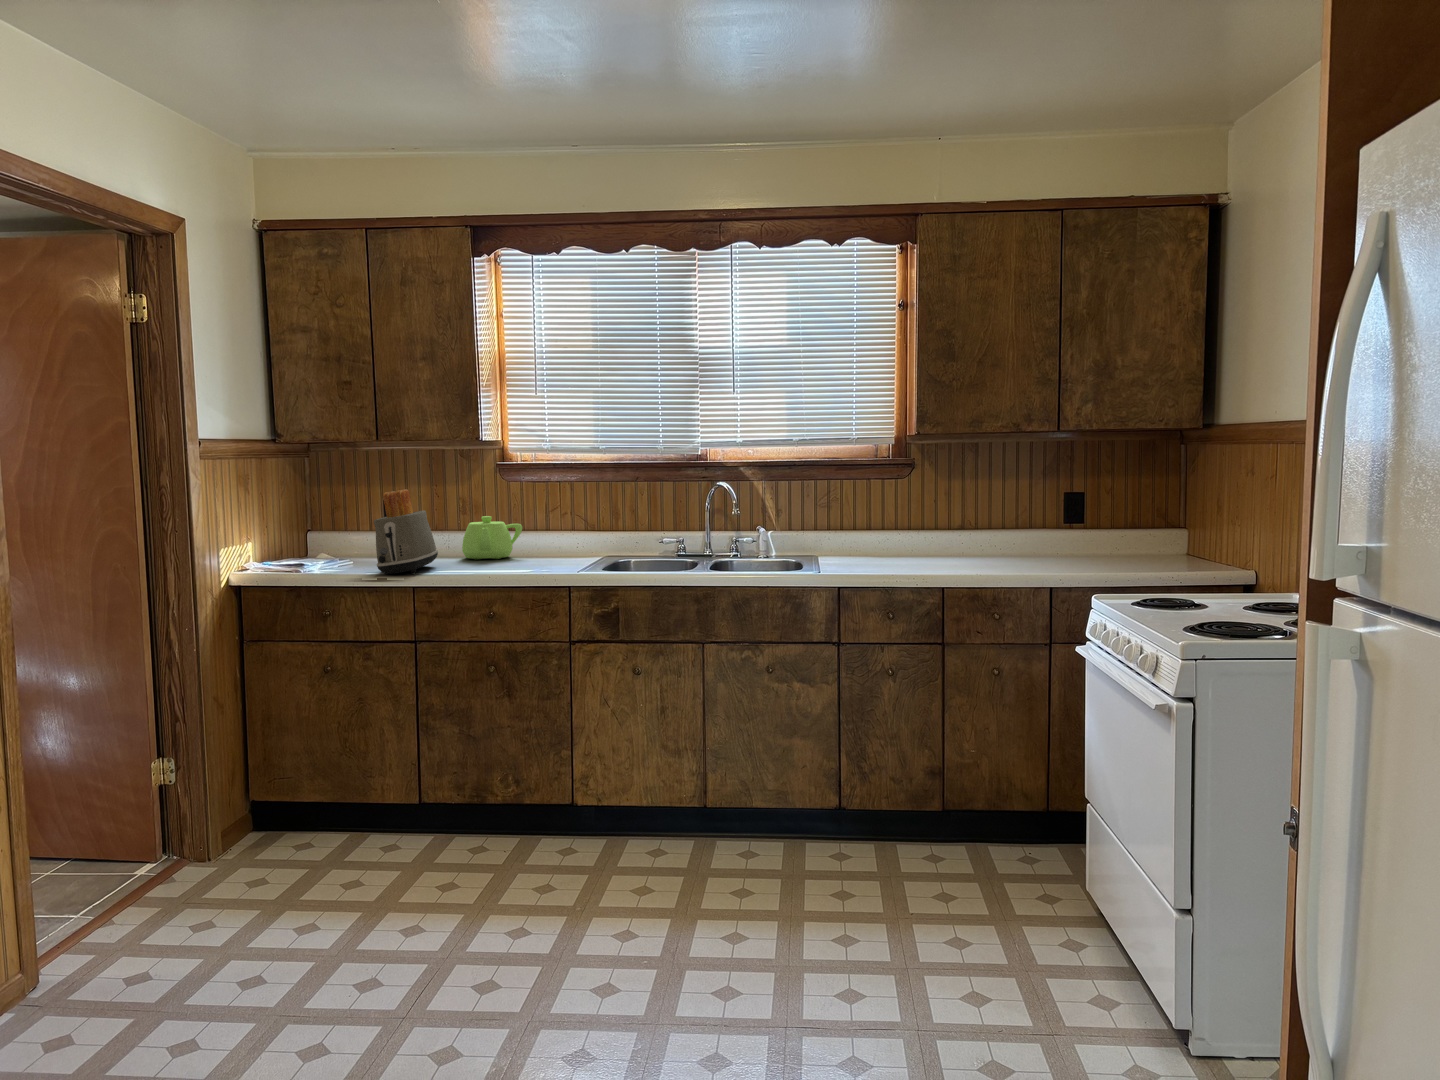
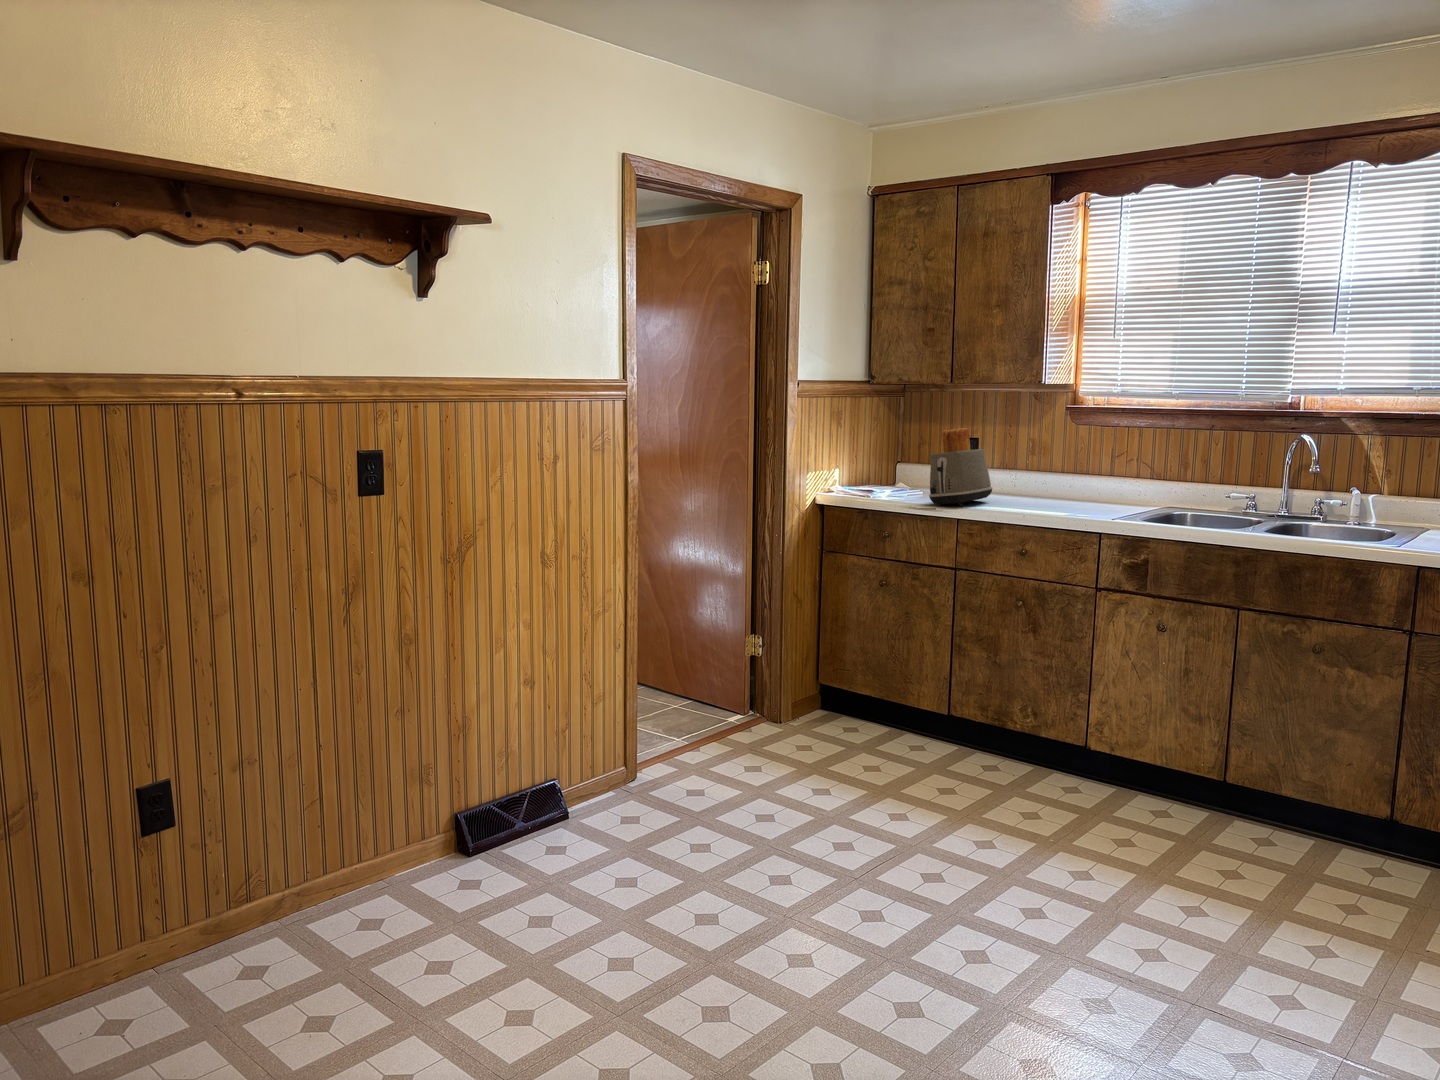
teapot: present [462,516,522,560] -> none [1023,458,1085,501]

